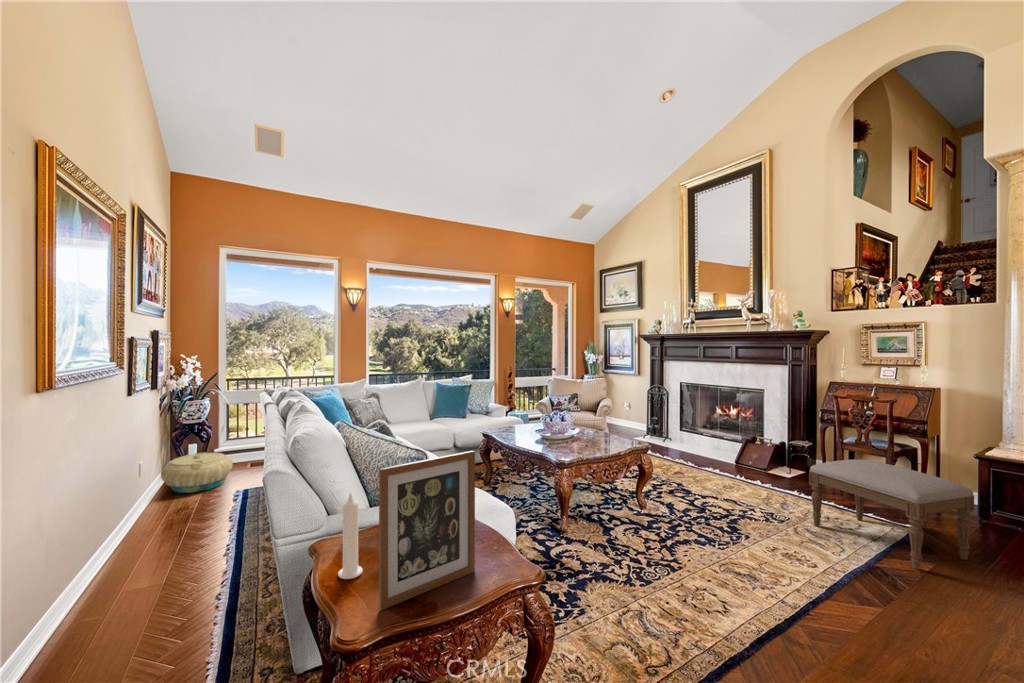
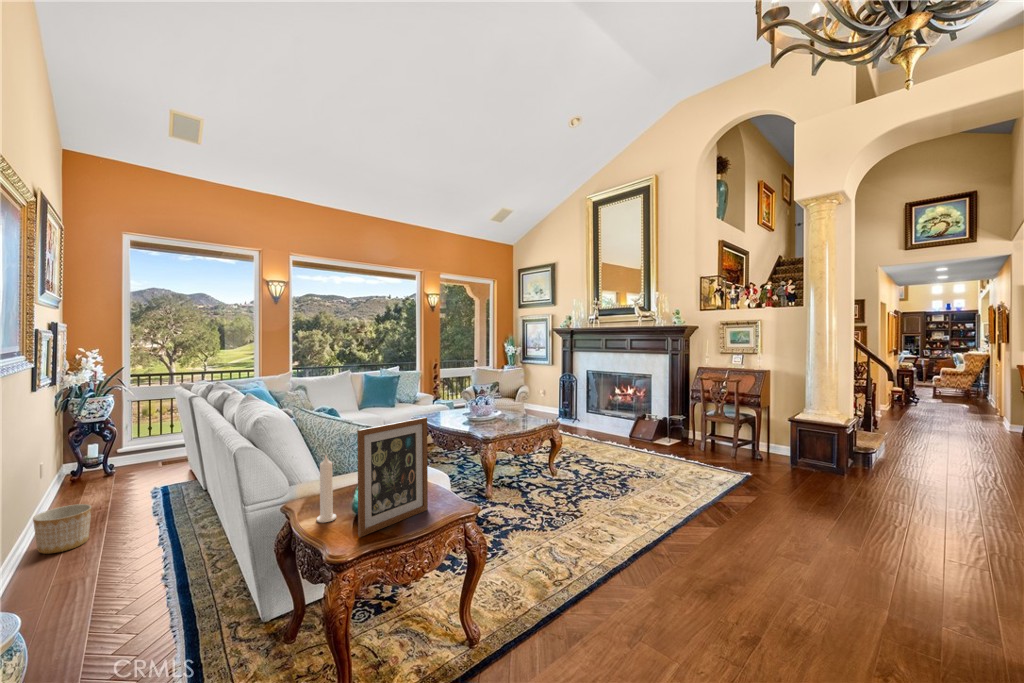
basket: present [161,452,233,493] -> none [63,451,146,493]
ottoman: present [809,460,974,570] -> none [679,426,786,503]
planter: none [116,508,169,556] -> present [33,504,92,554]

